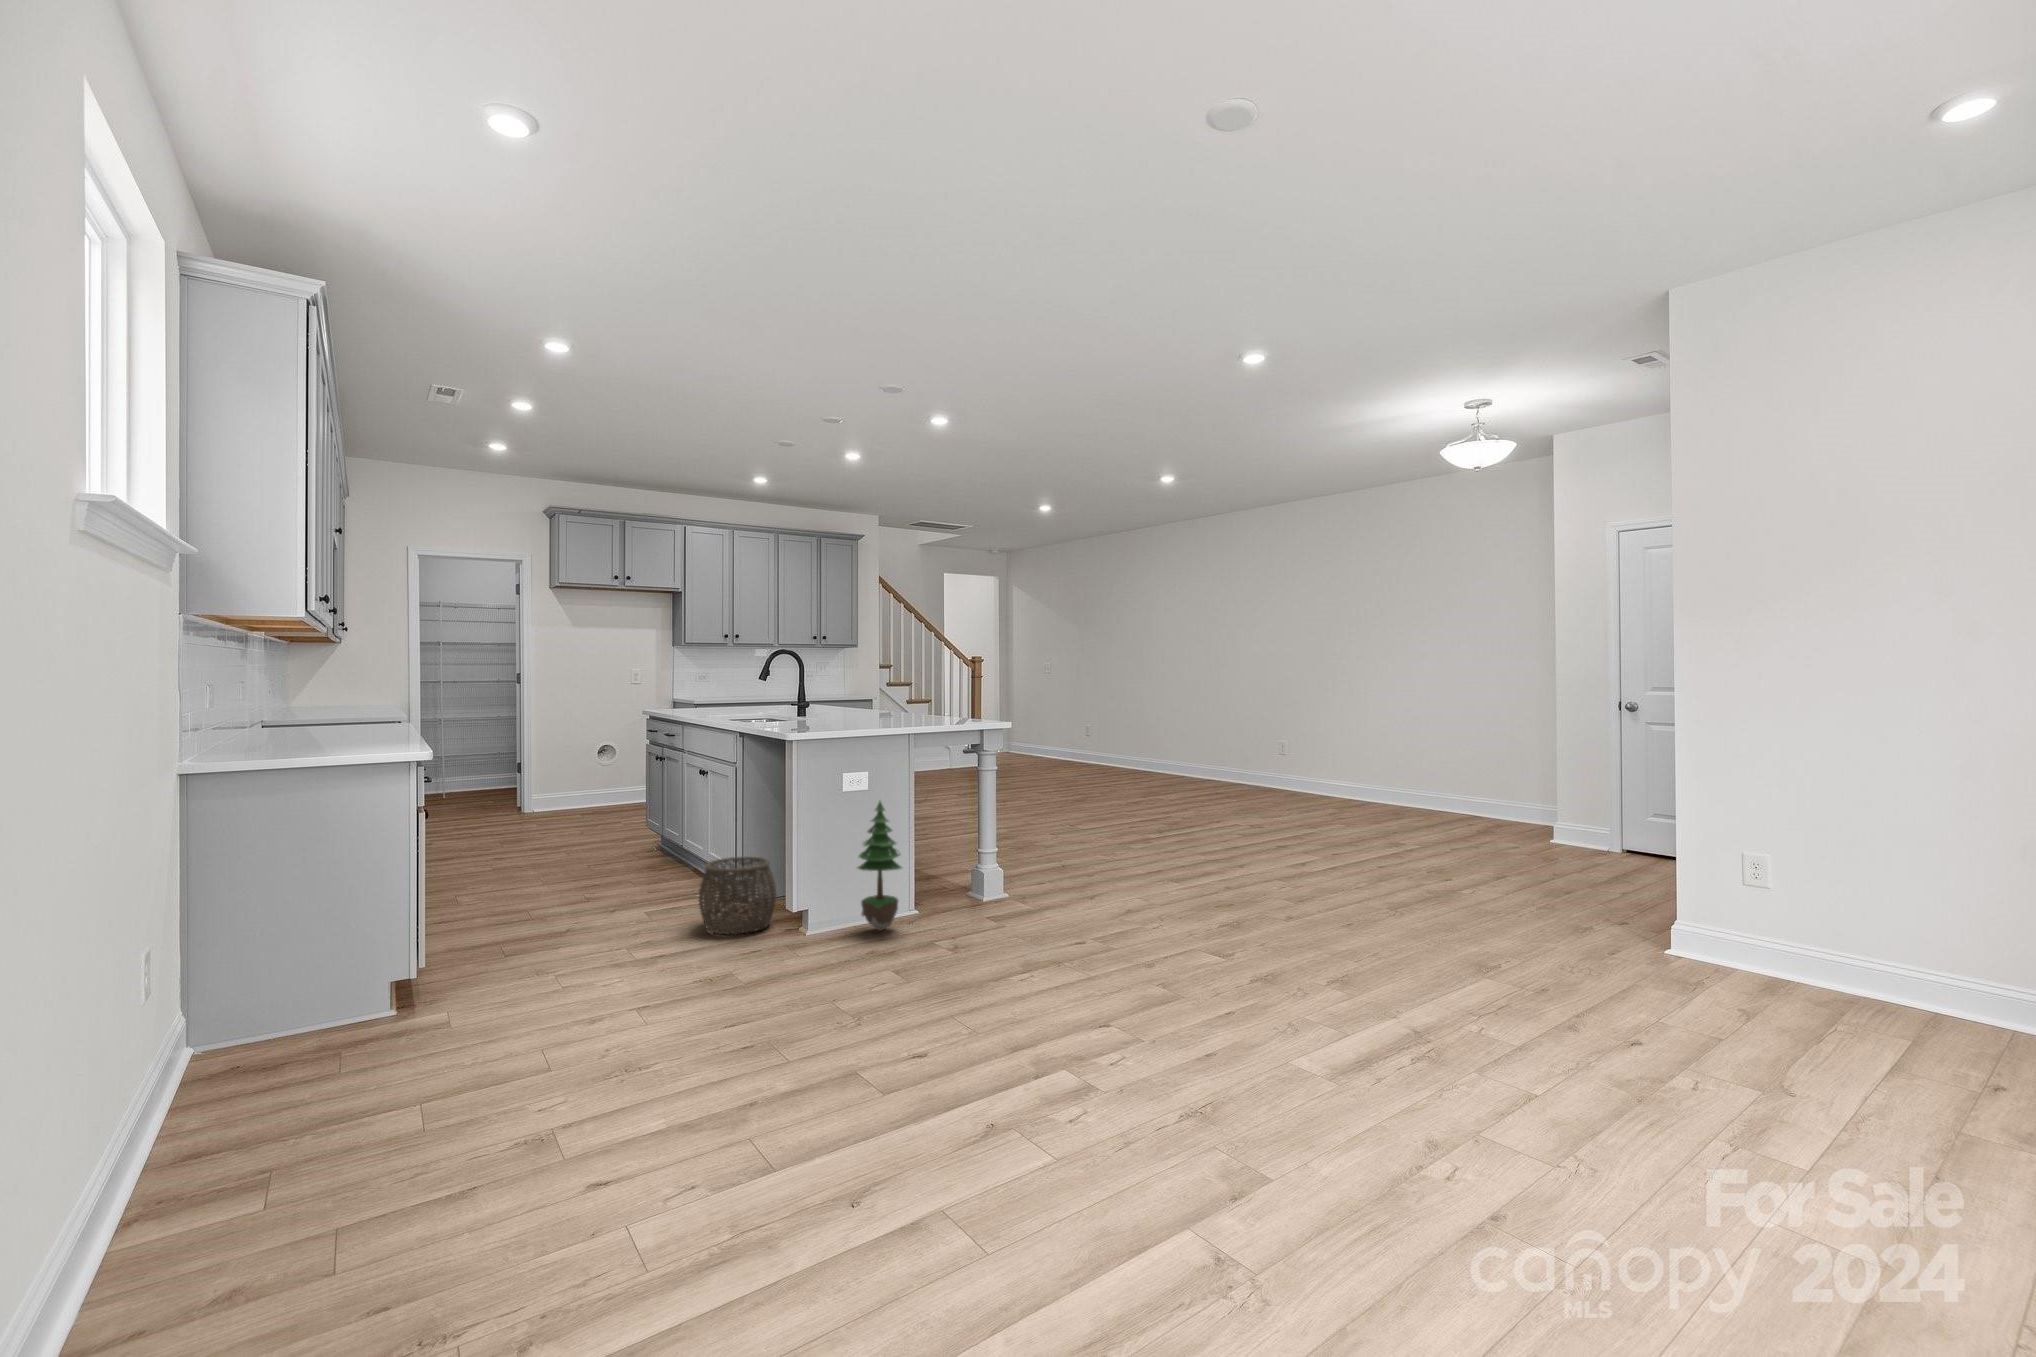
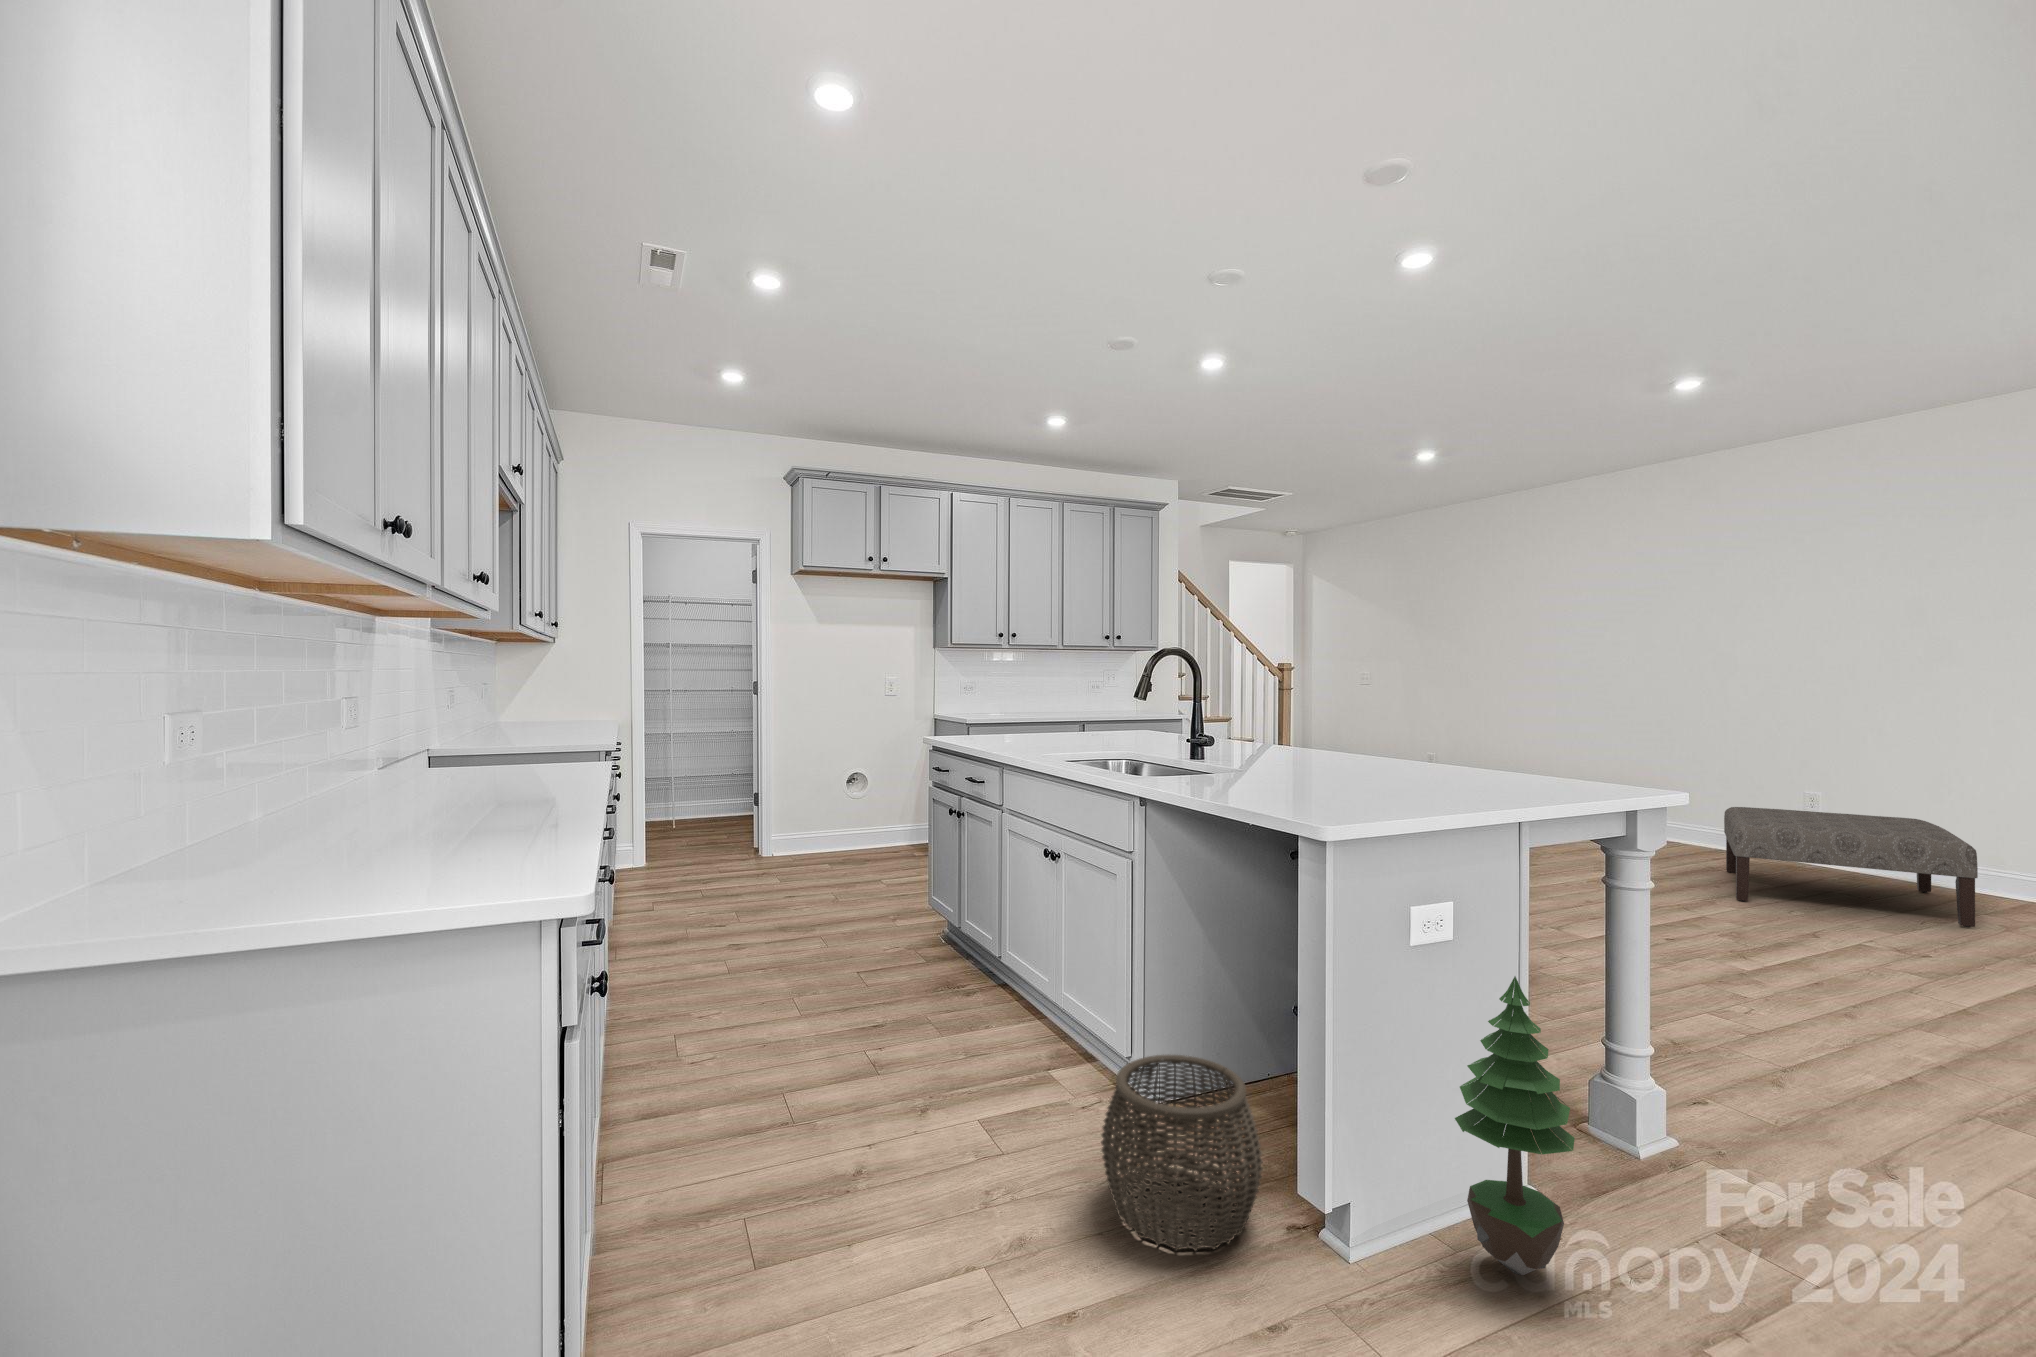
ottoman: none [1199,755,1323,818] -> present [1724,807,1978,927]

